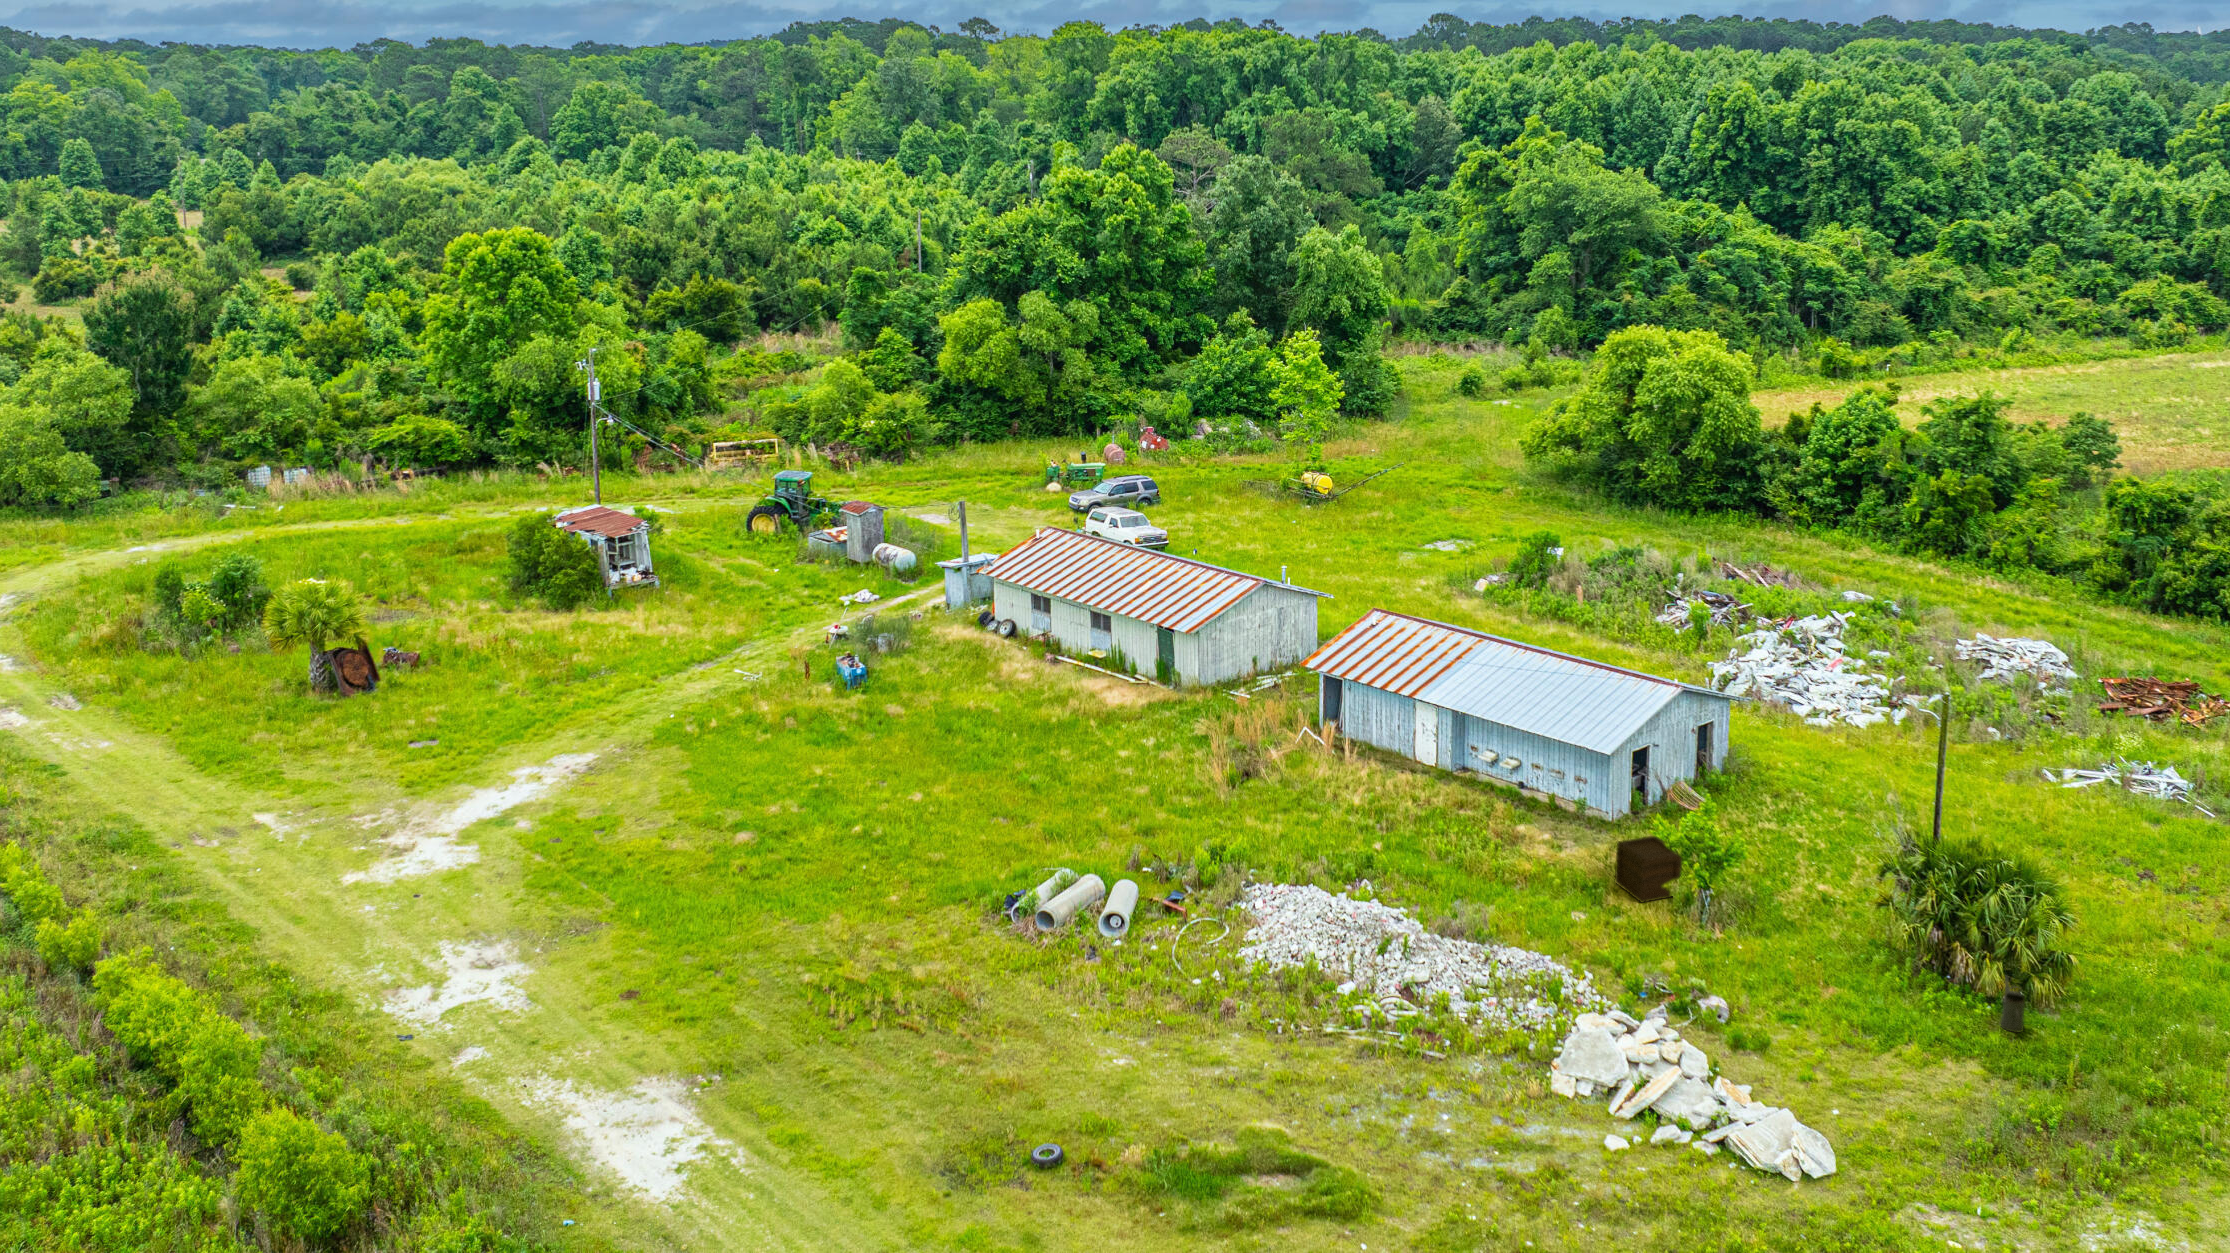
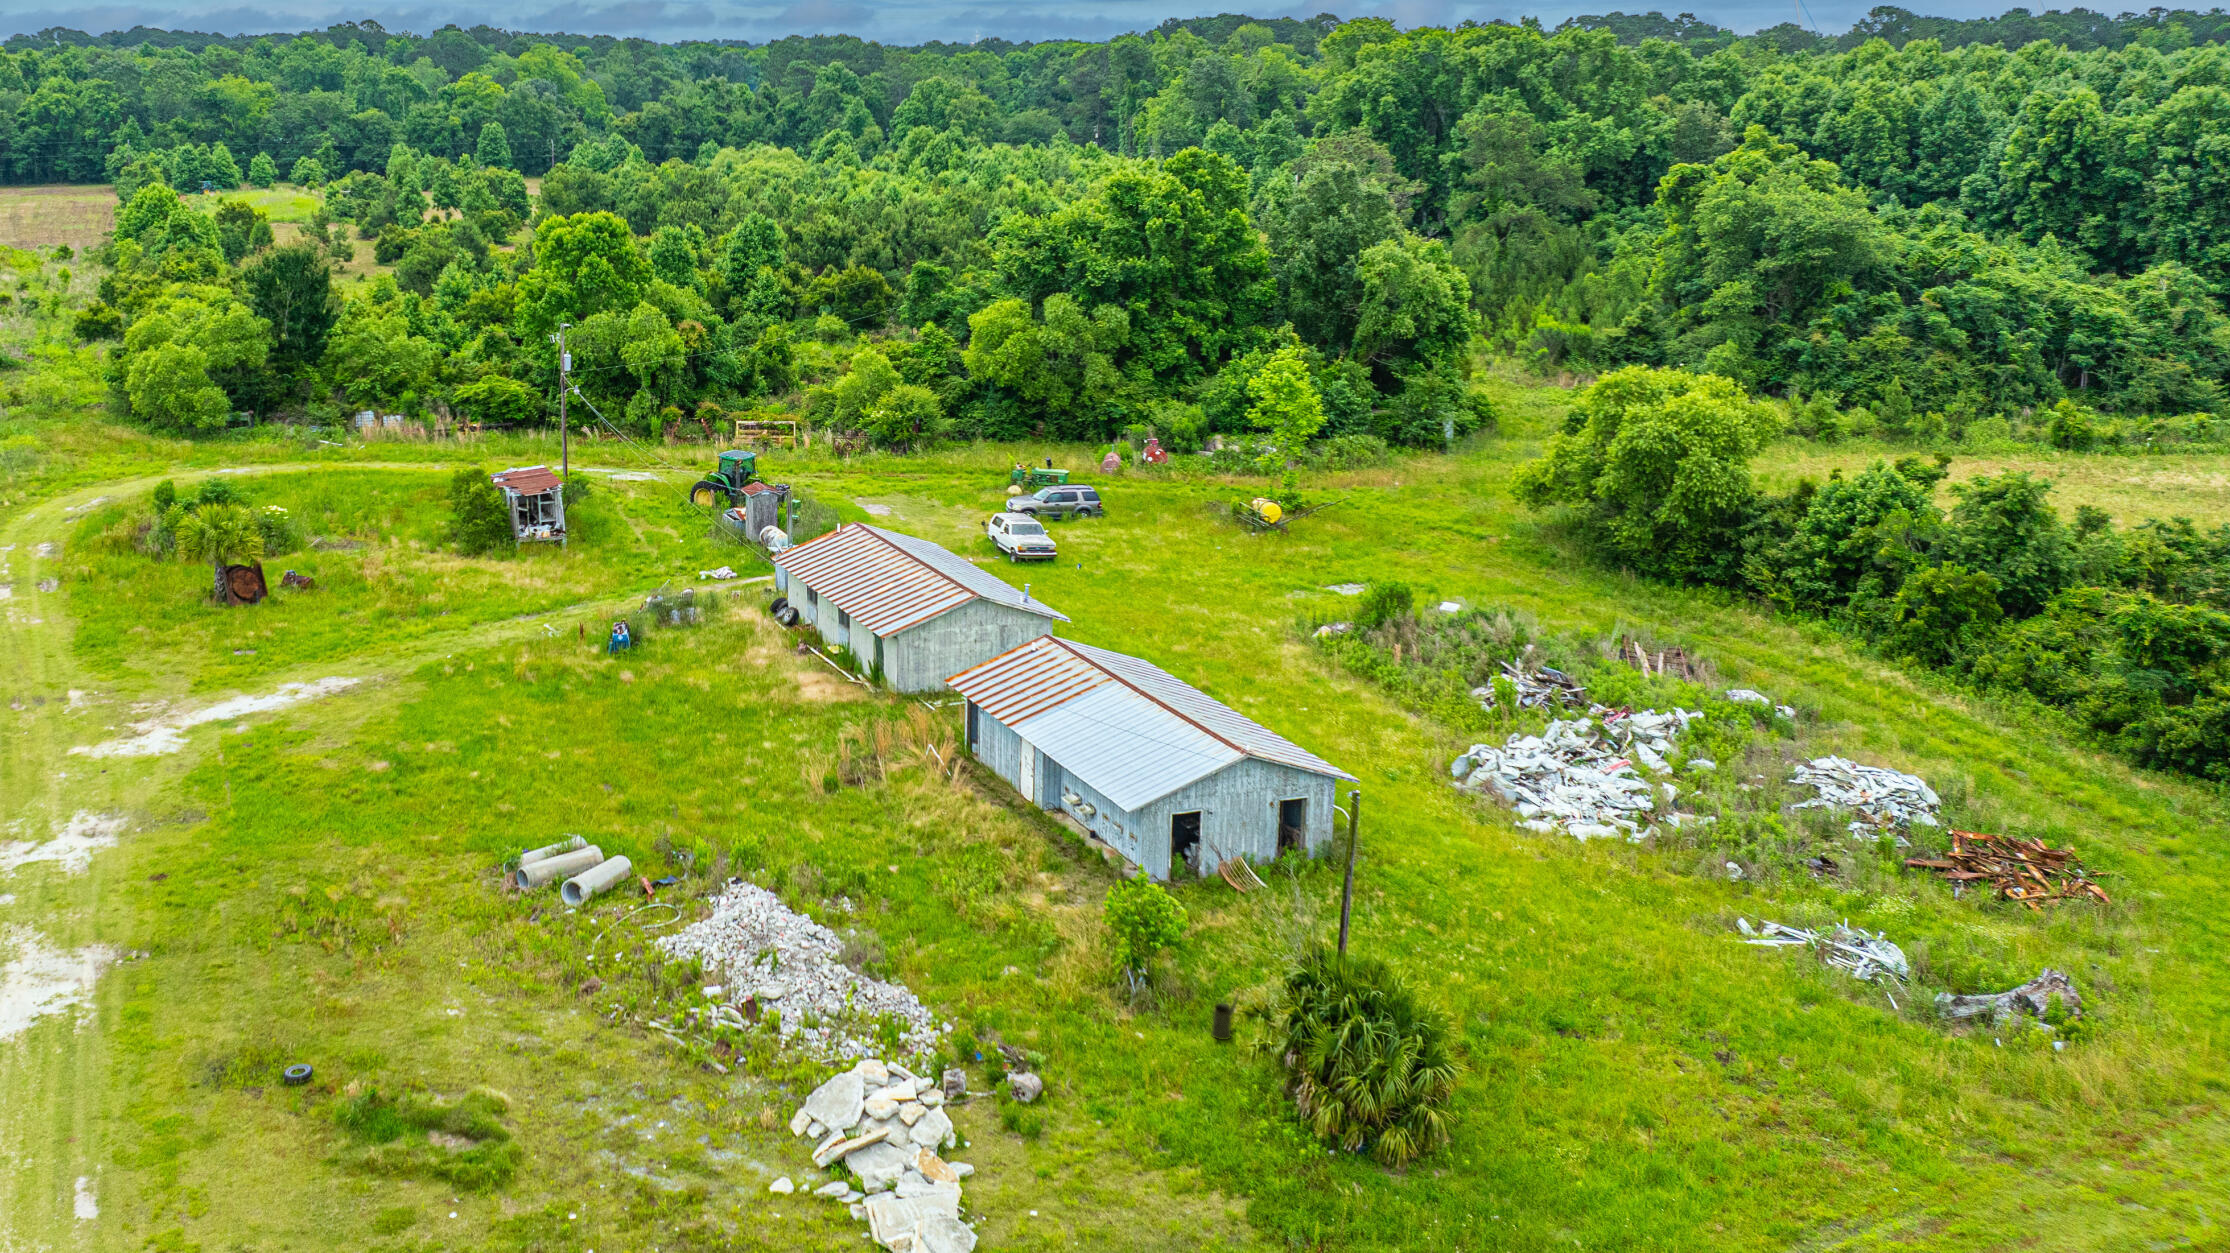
wooden crate: present [1615,836,1682,902] -> none [1041,841,1084,897]

